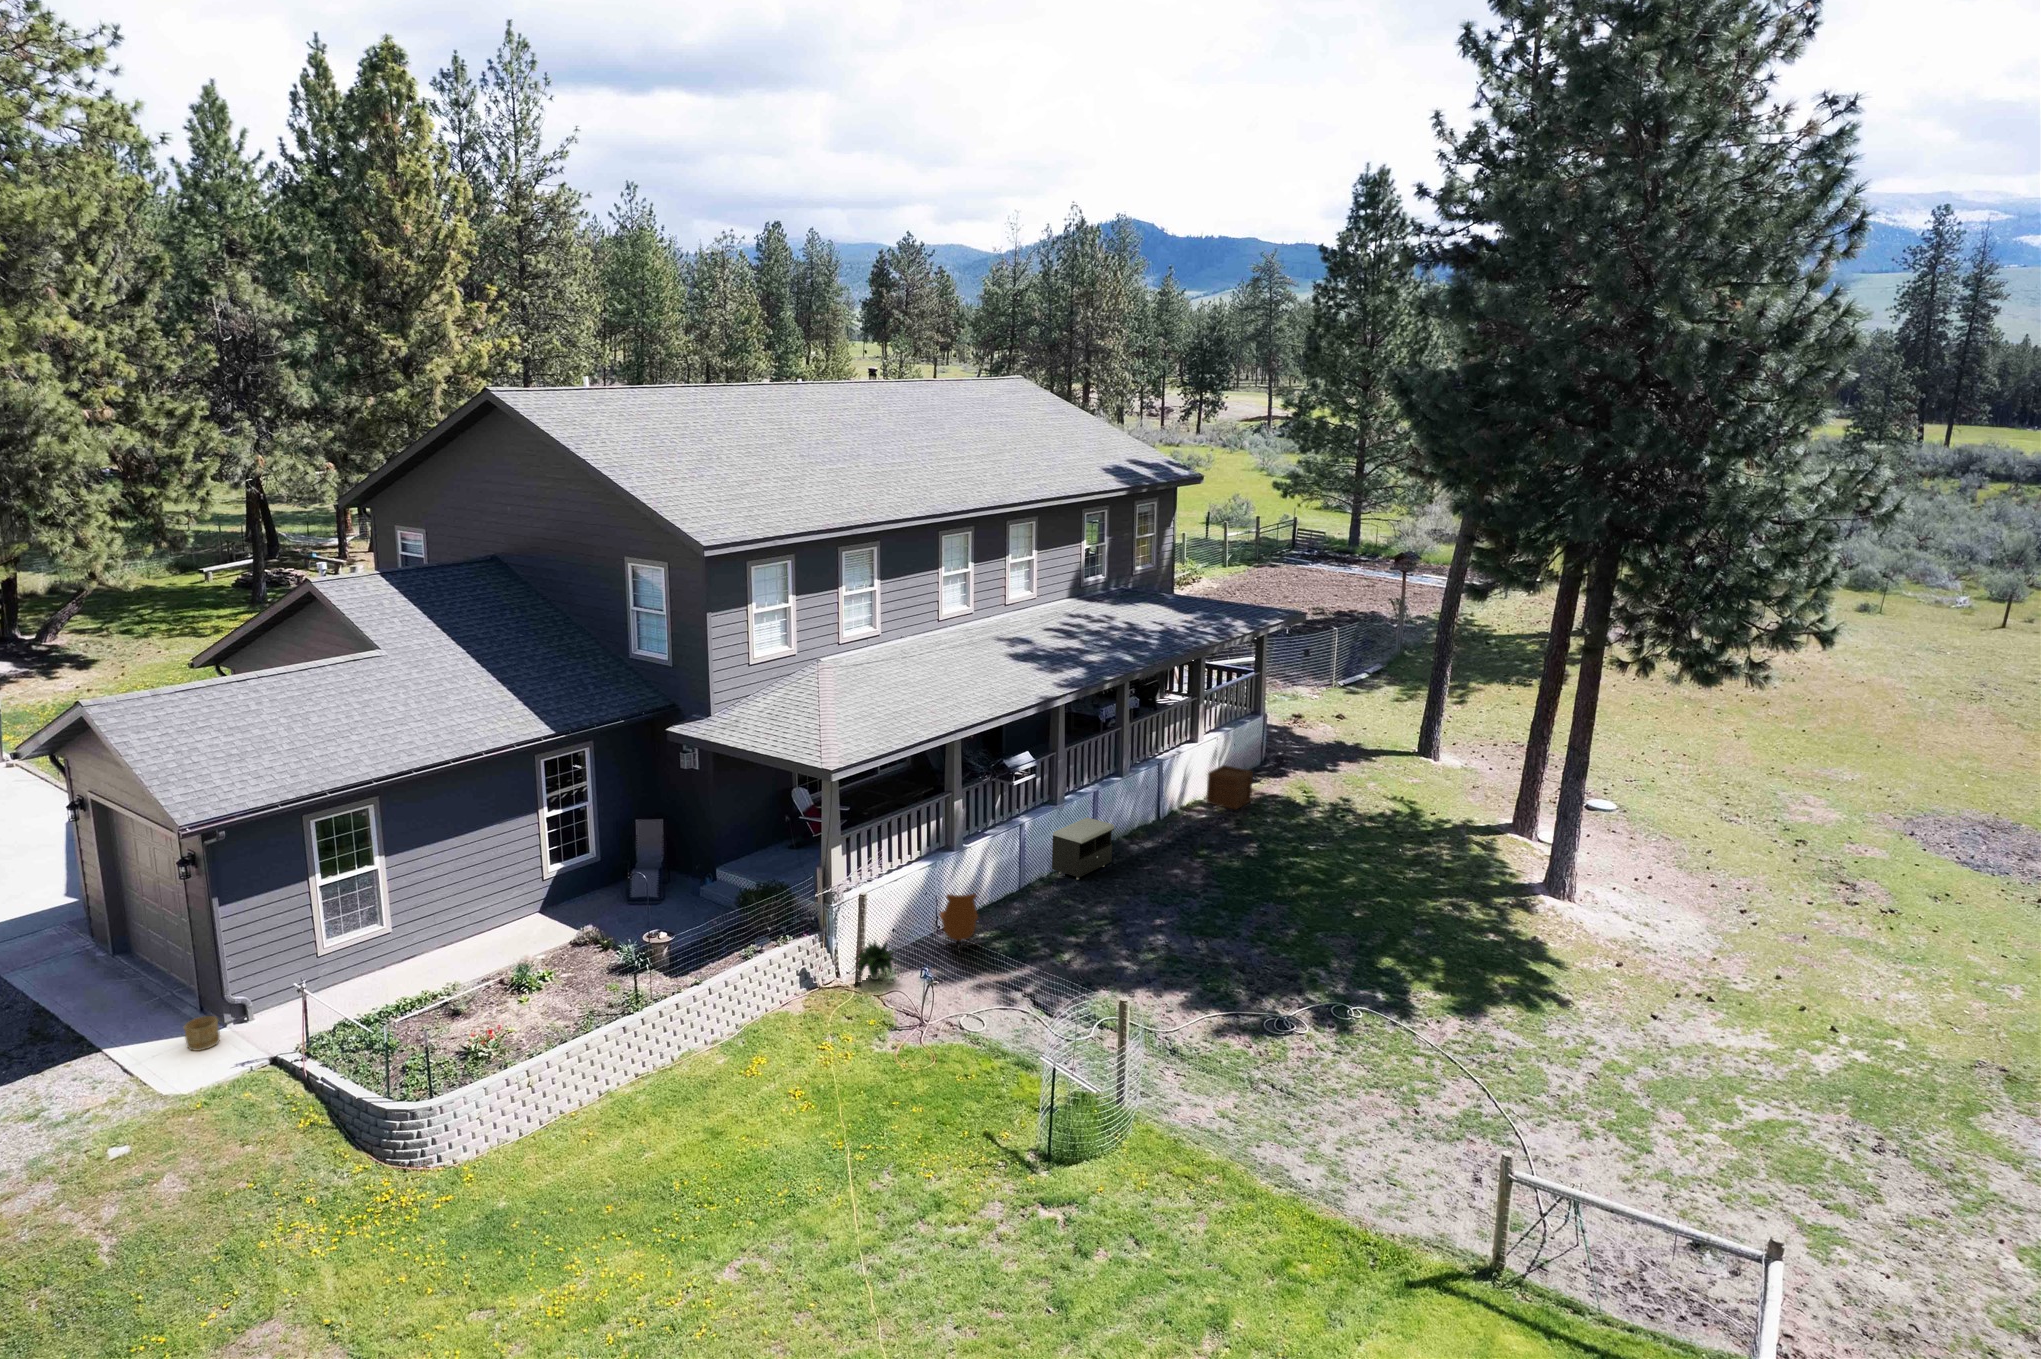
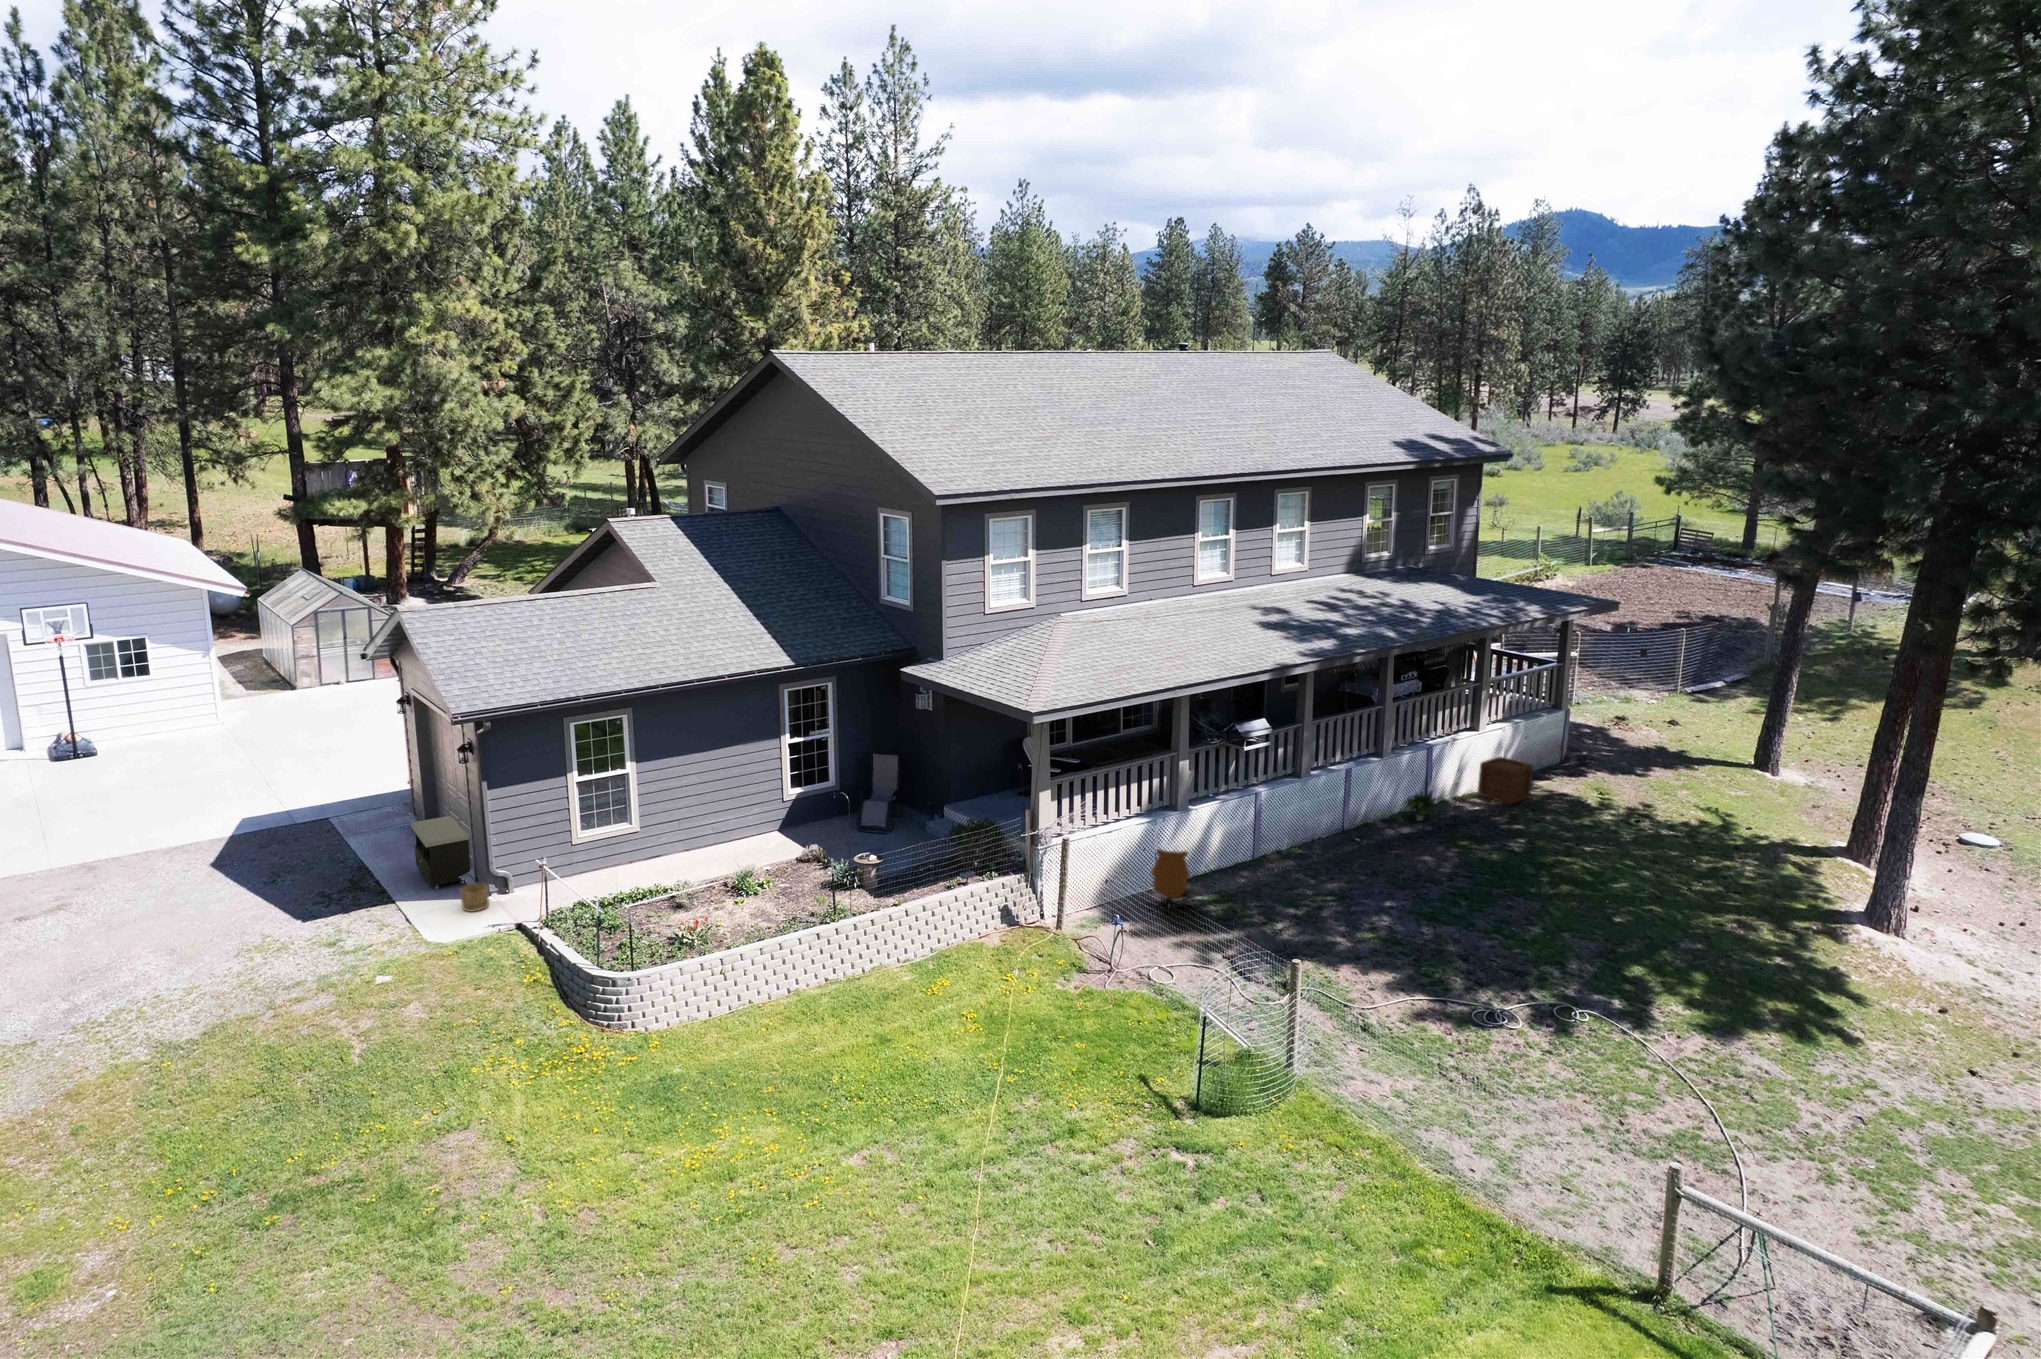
storage bench: present [1052,817,1114,880] -> present [411,816,470,889]
potted plant: present [855,941,899,980] -> present [1404,791,1439,821]

